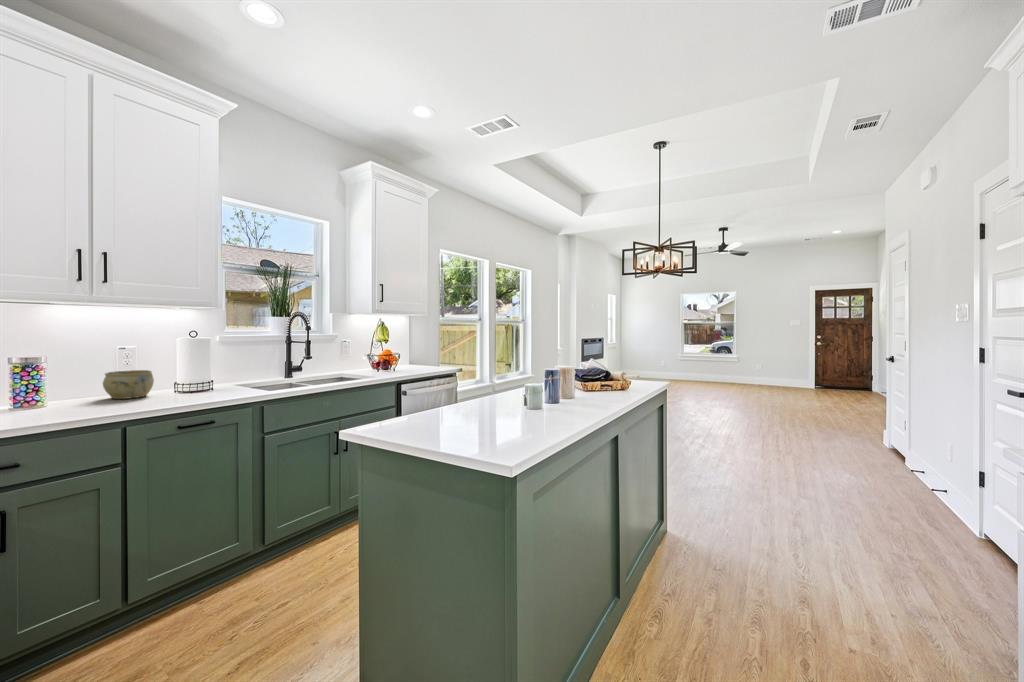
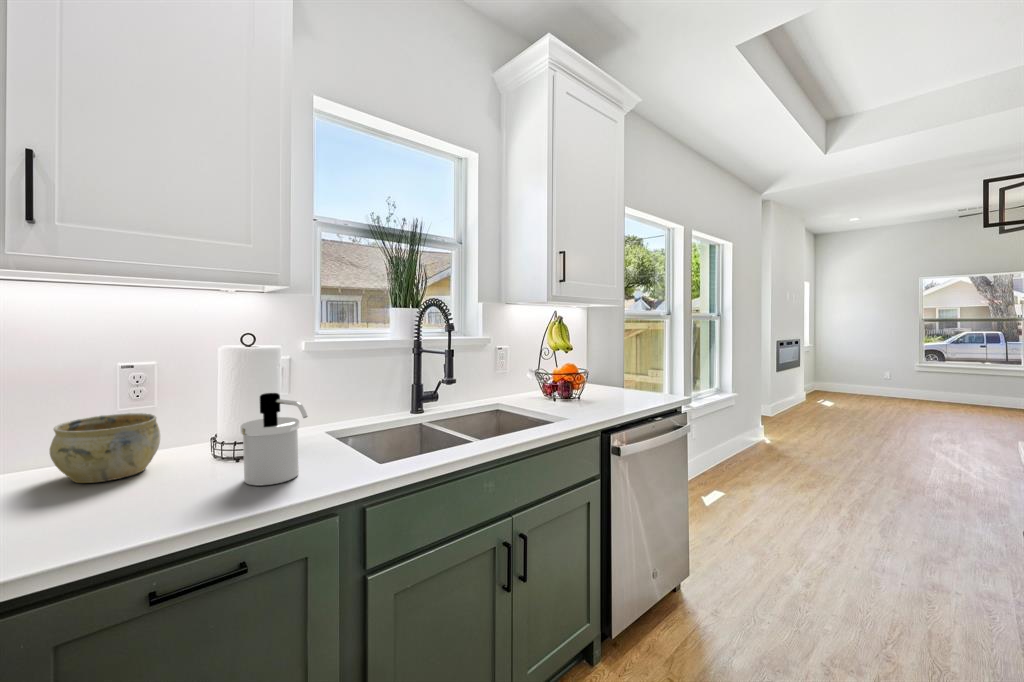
soap dispenser: none [202,357,236,396] -> present [241,393,307,486]

